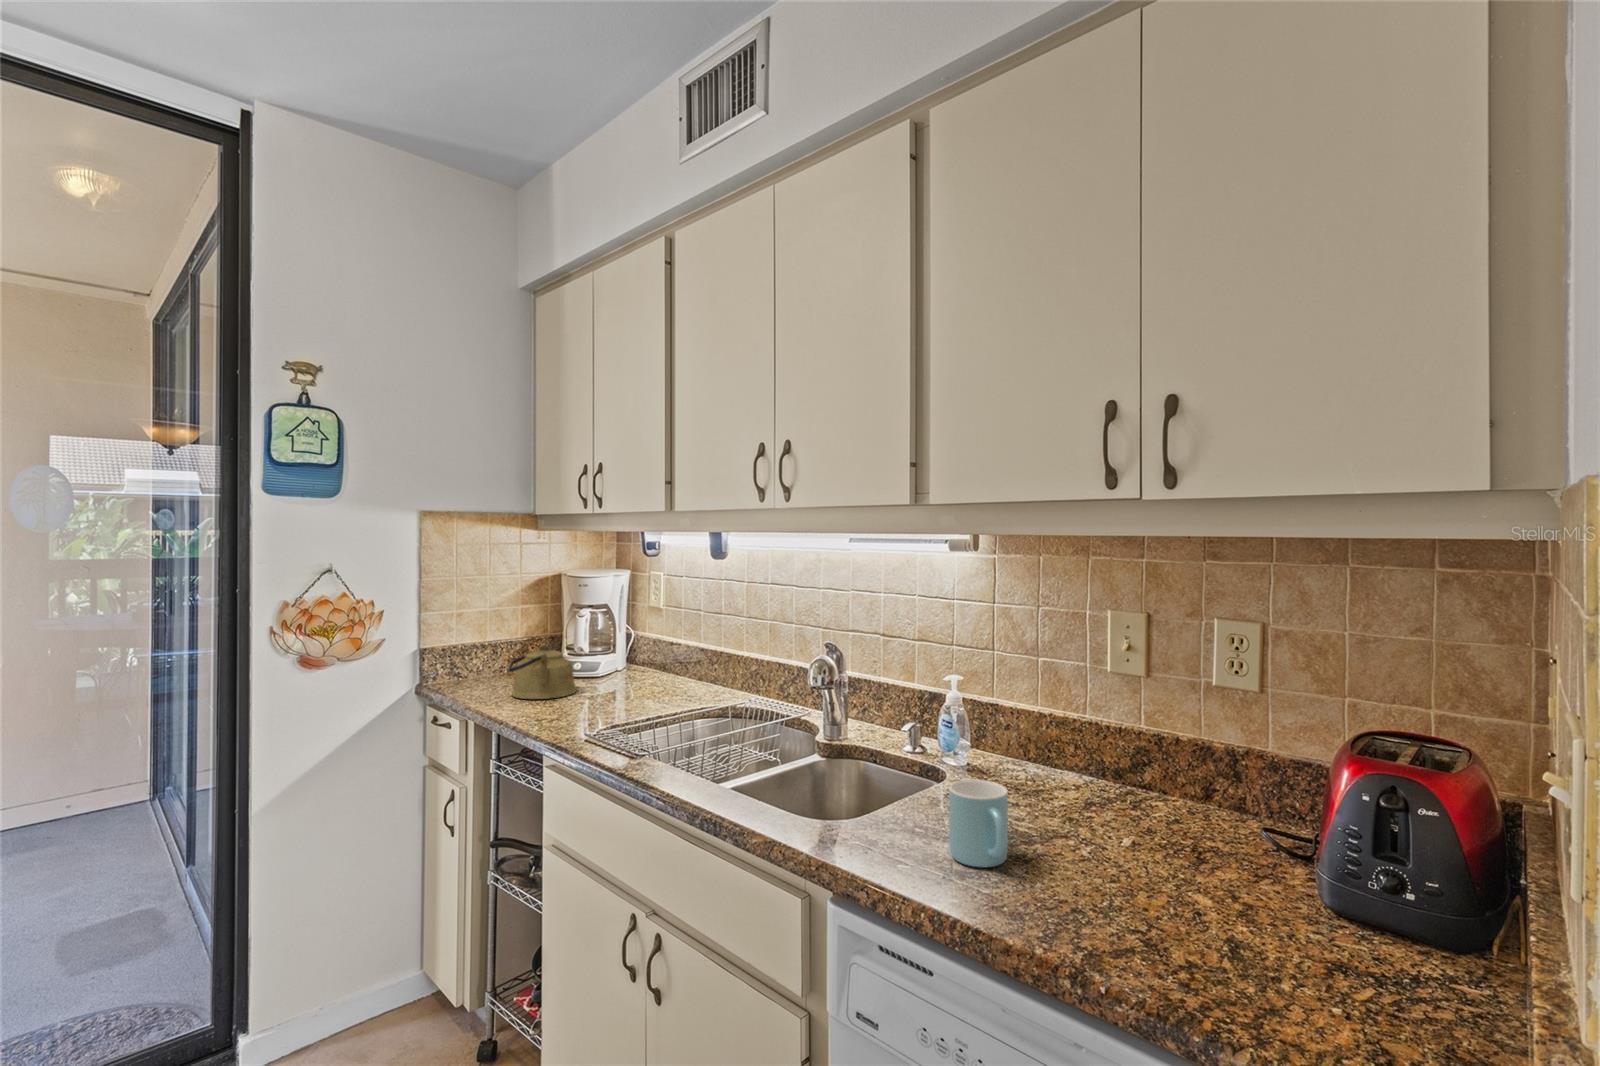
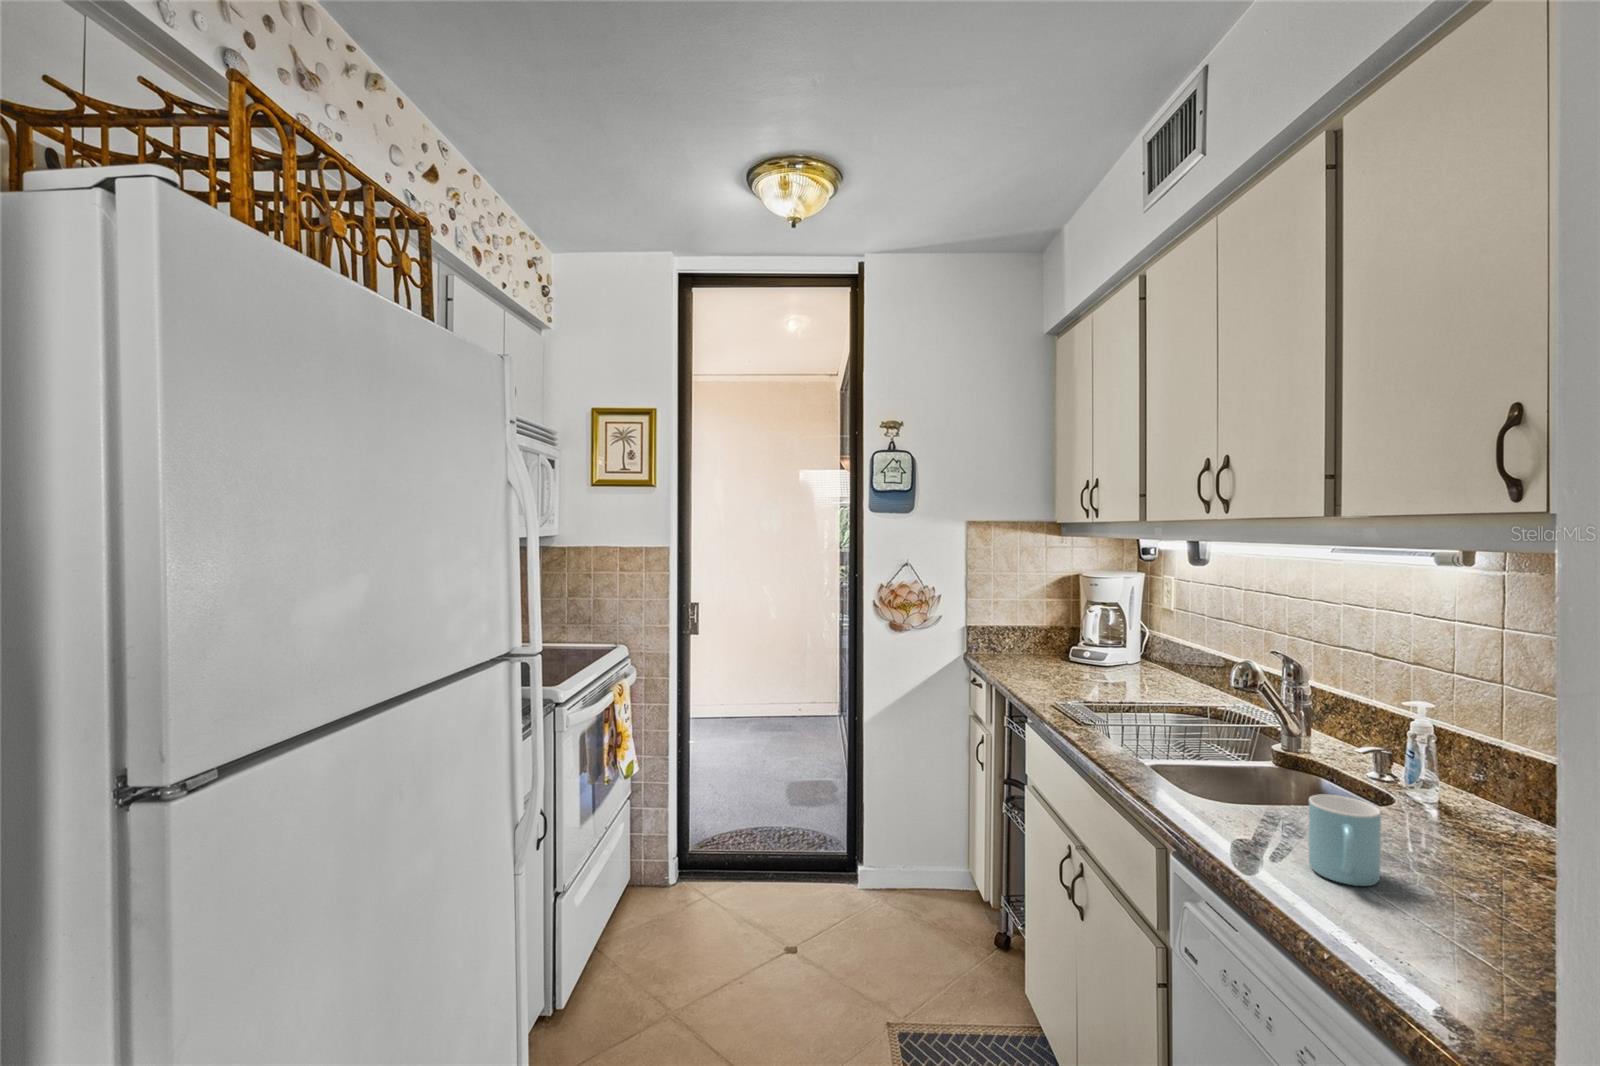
kettle: present [508,645,576,699] -> none [1020,631,1079,676]

